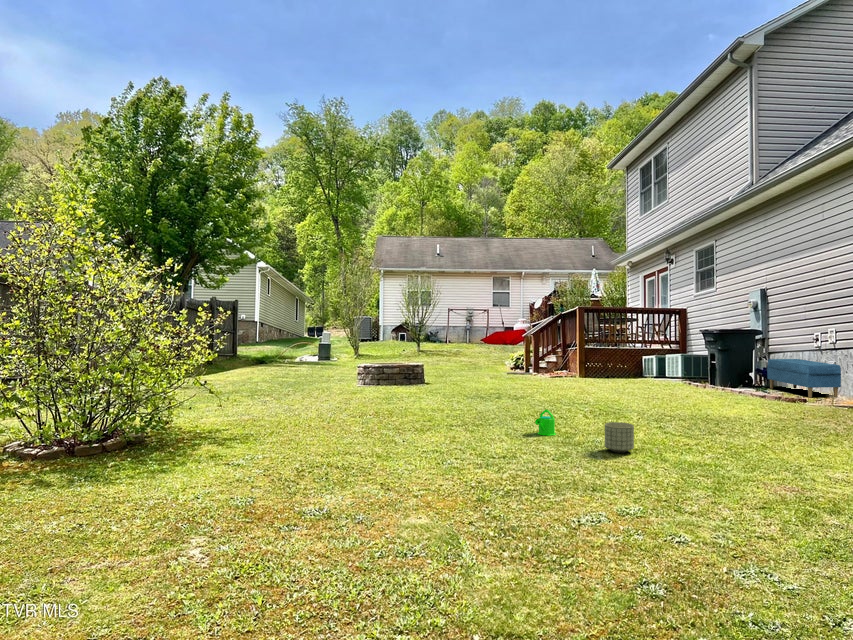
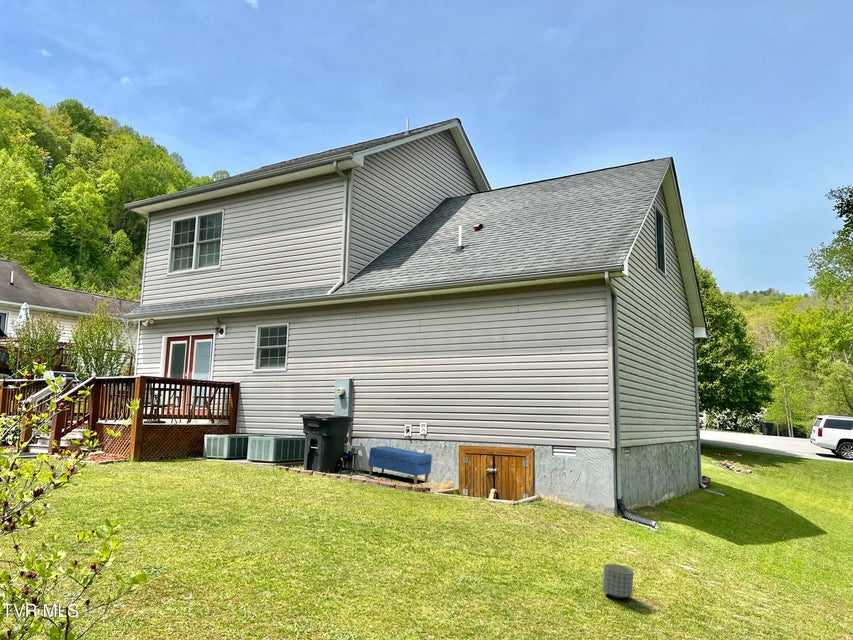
watering can: present [535,410,556,436] -> none [377,557,401,592]
planter: present [605,422,634,453] -> present [603,564,633,598]

